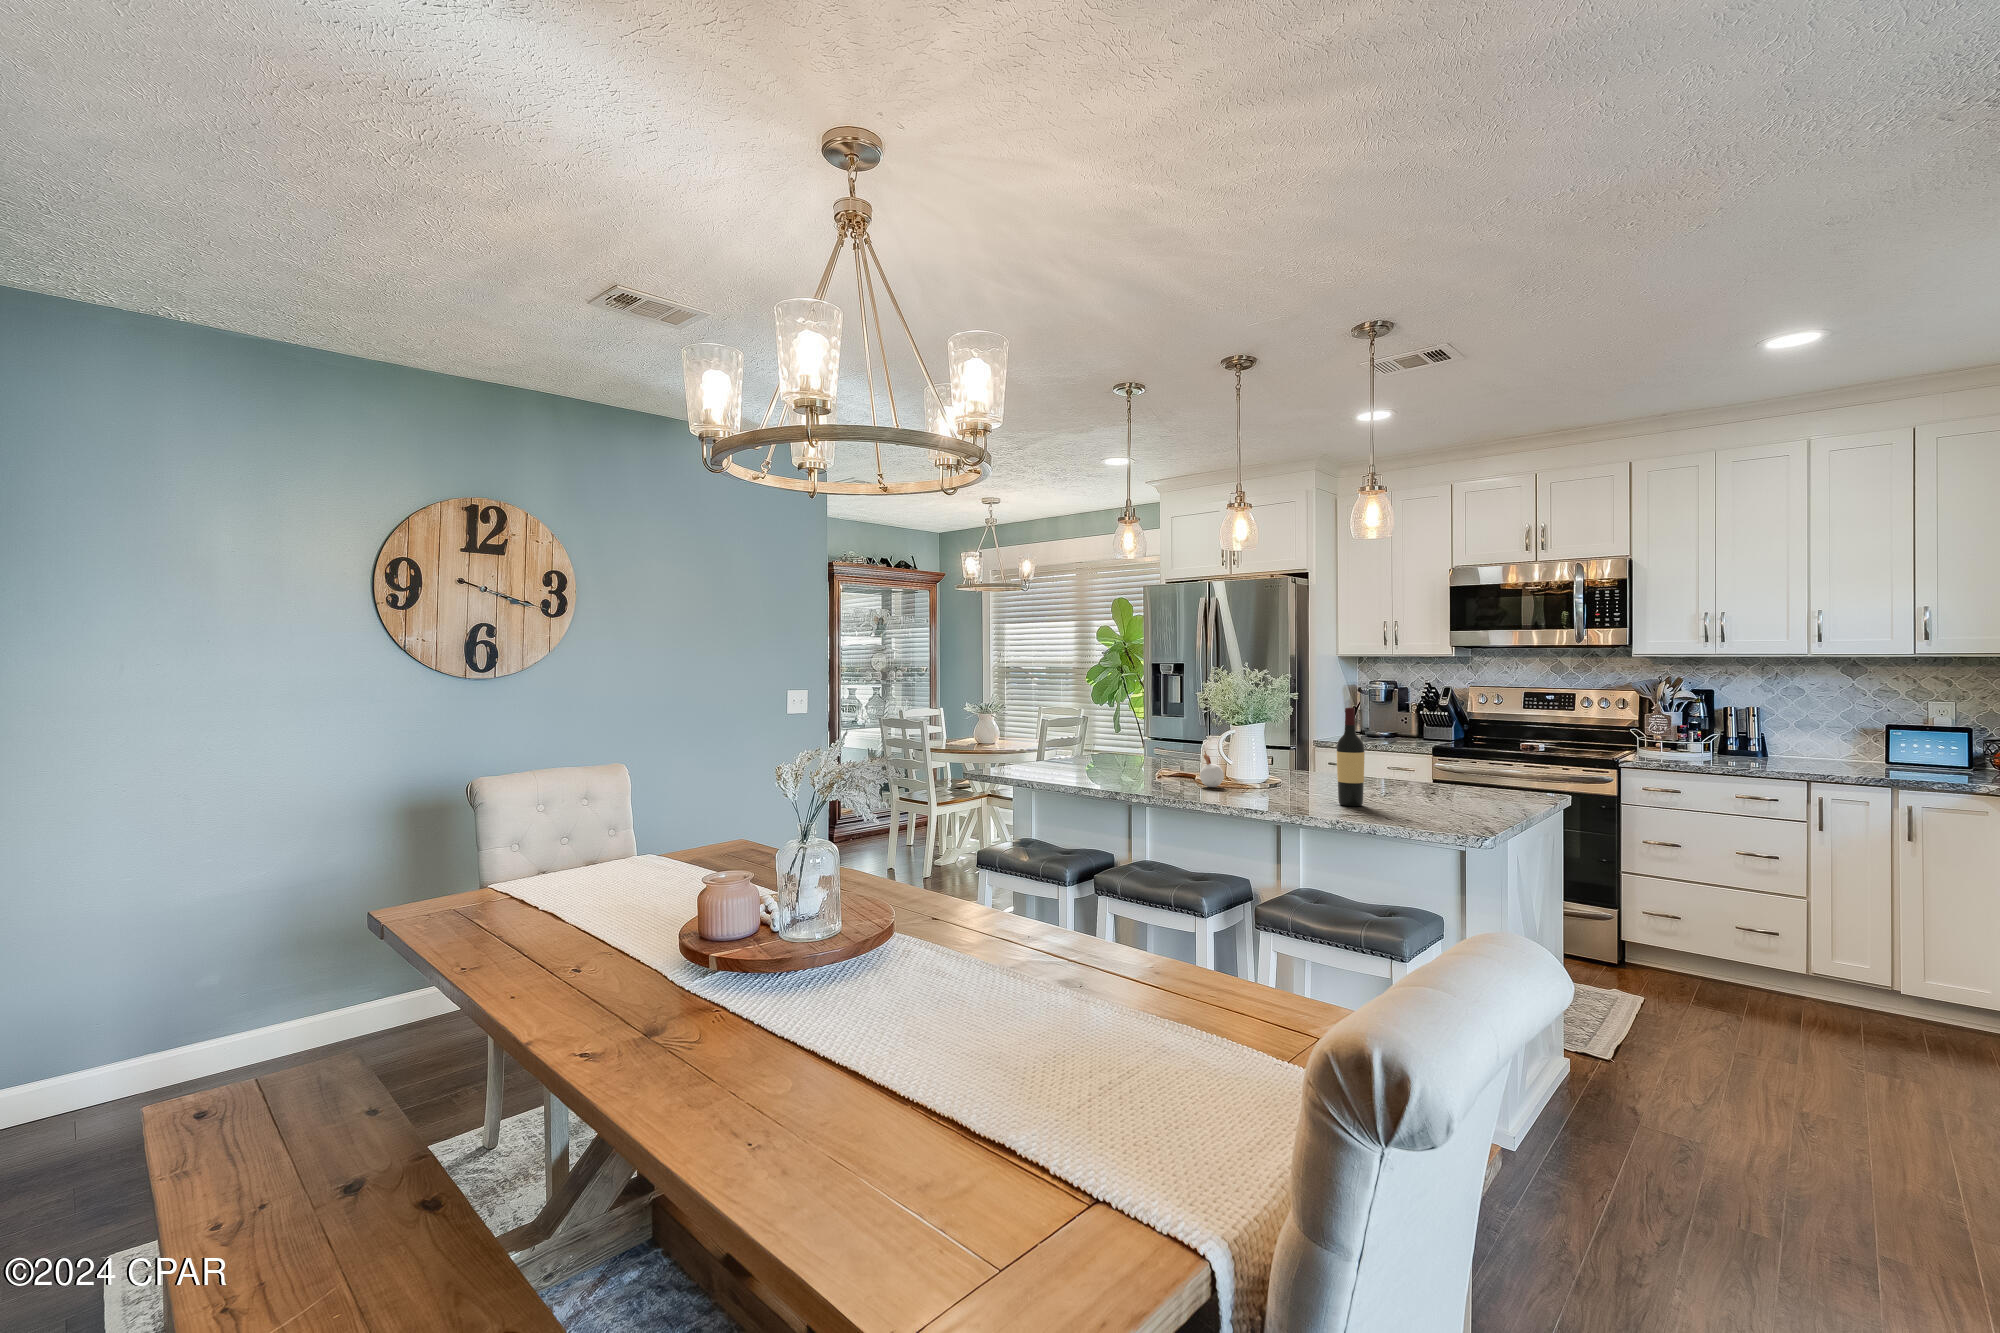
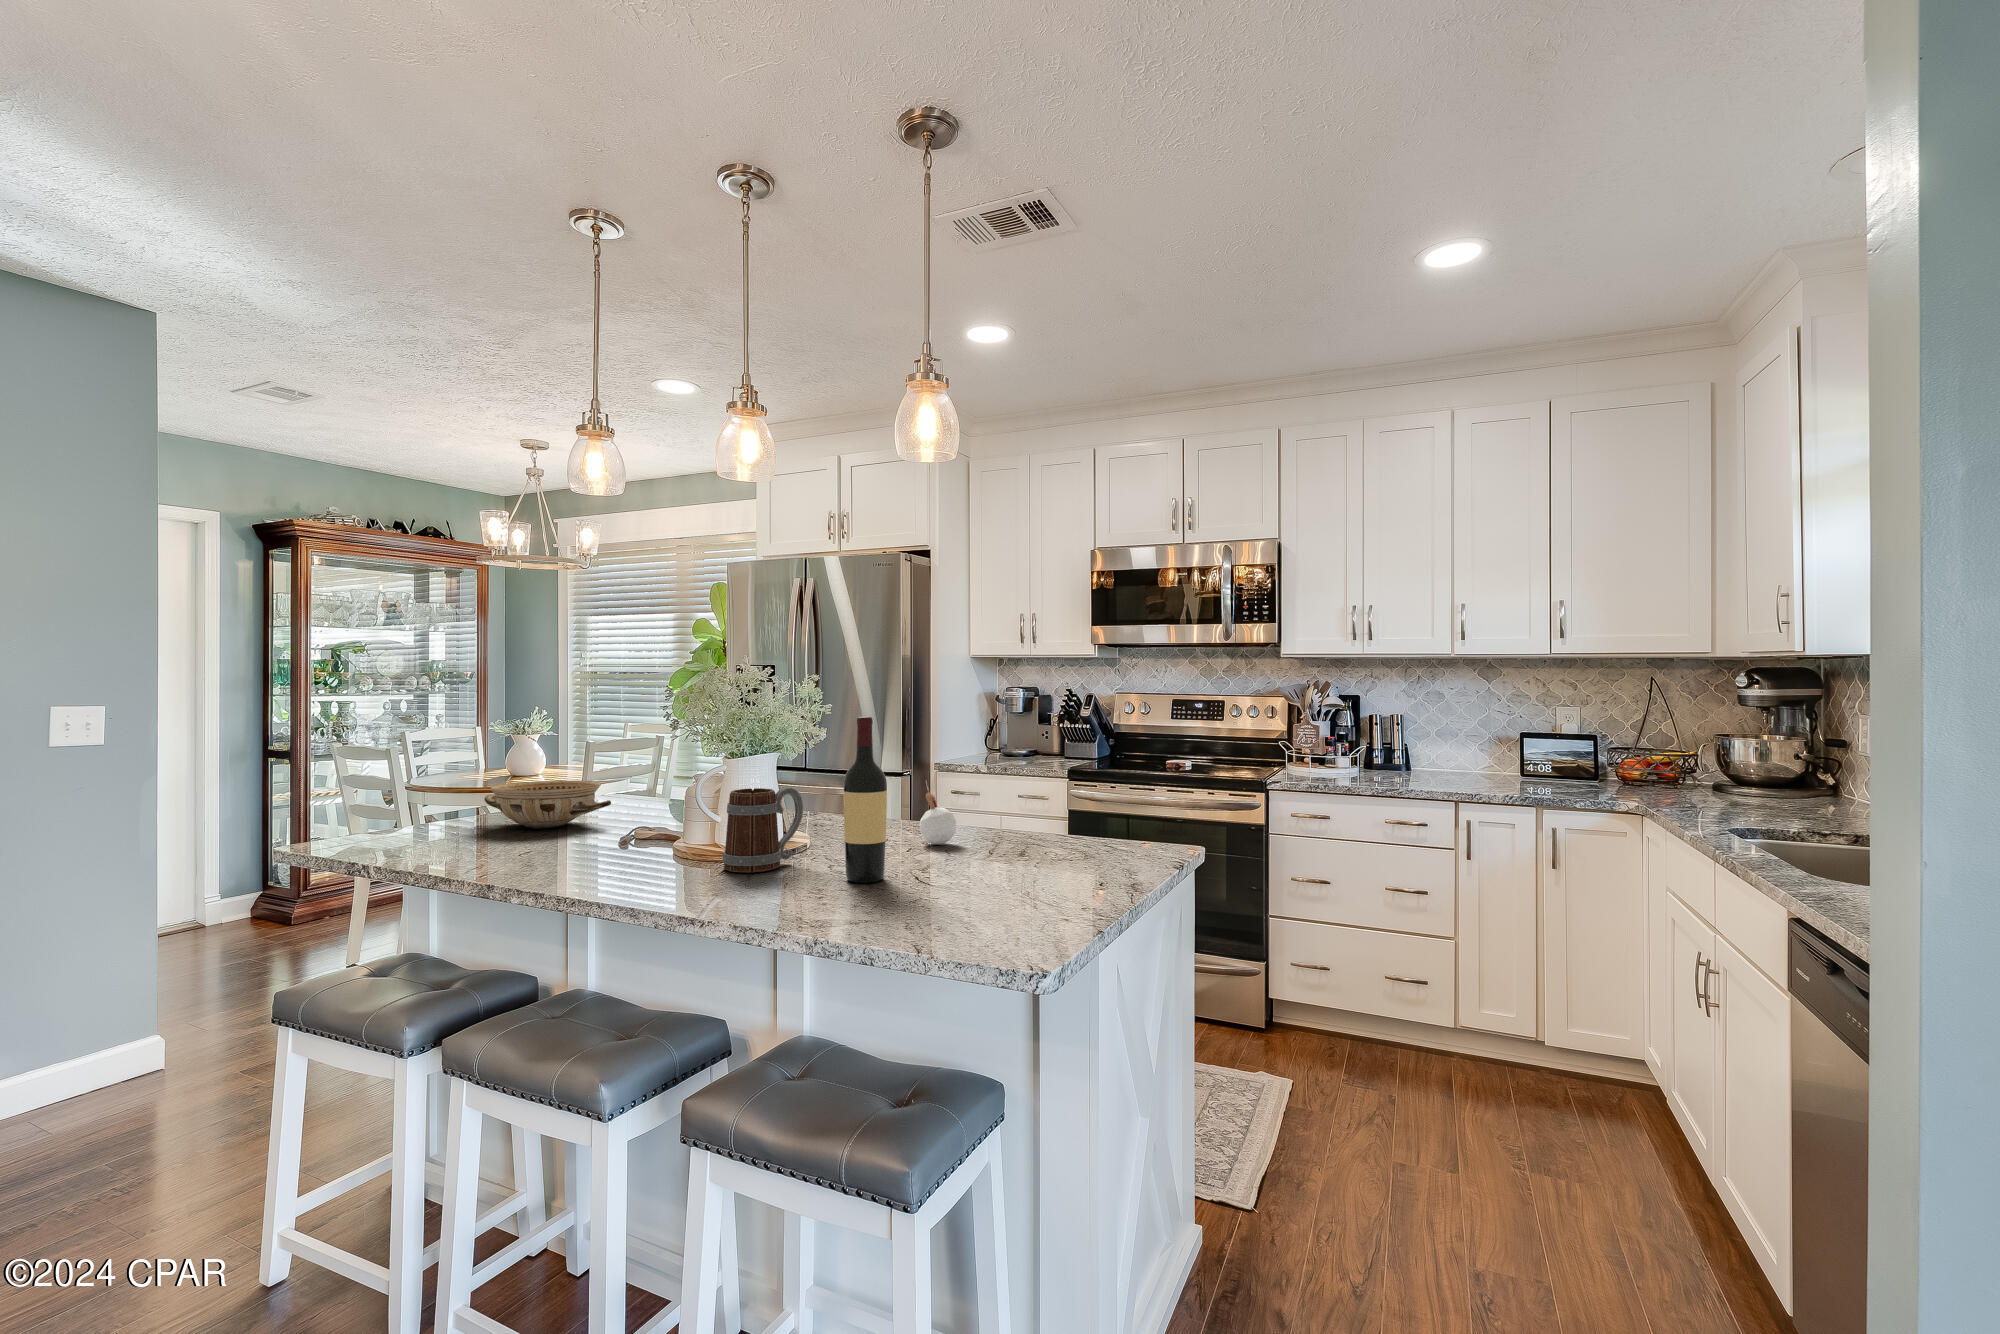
ceramic bowl: none [1071,744,1150,773] -> present [484,780,611,828]
mug: none [1255,750,1300,799] -> present [723,787,803,873]
candle: present [1200,751,1224,787] -> present [920,781,956,845]

